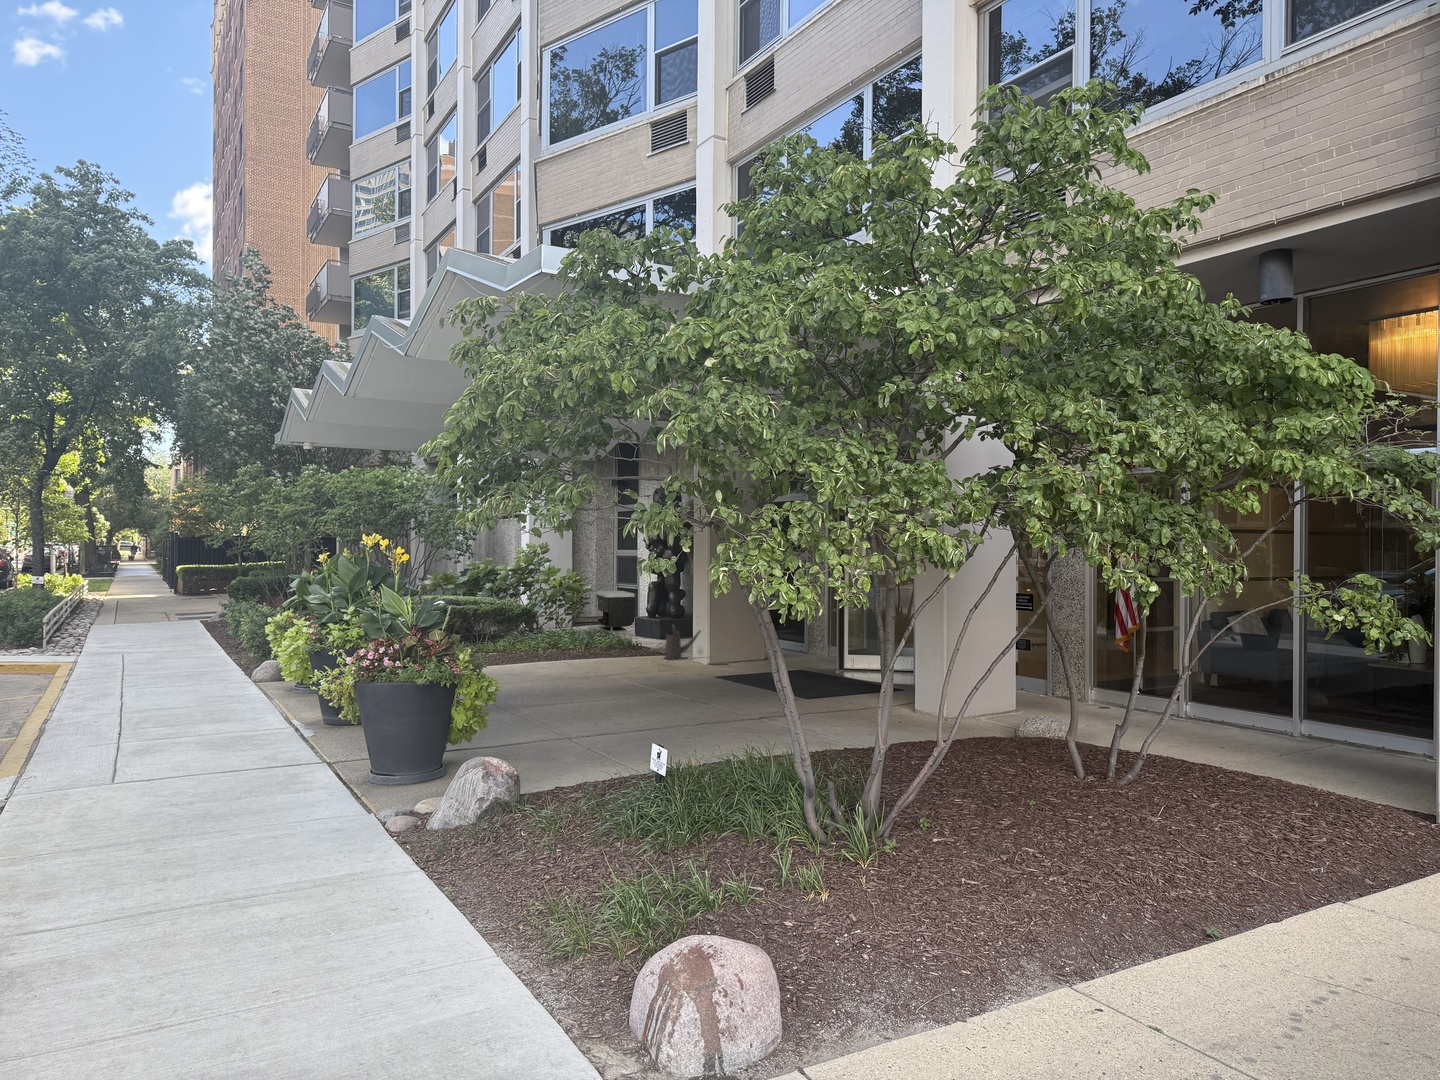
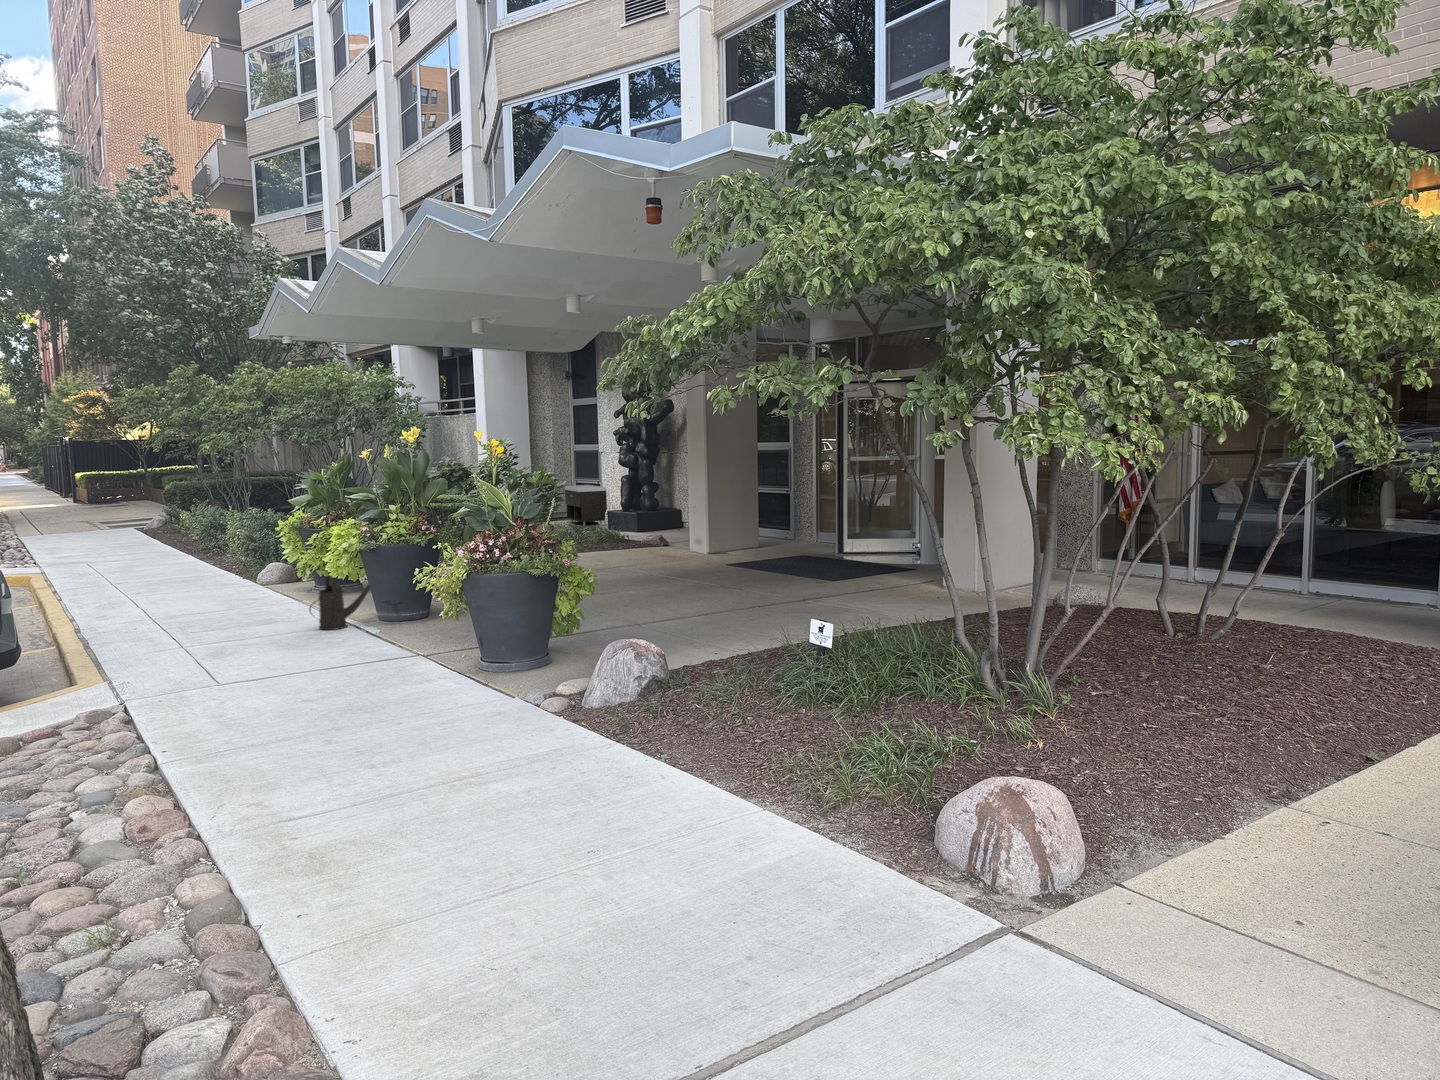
watering can: present [665,625,701,660] -> present [309,576,370,630]

